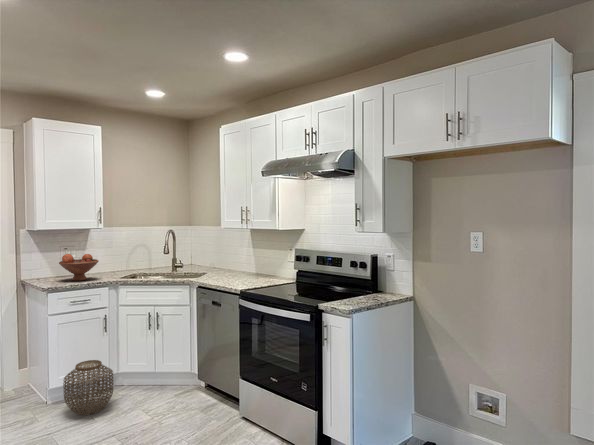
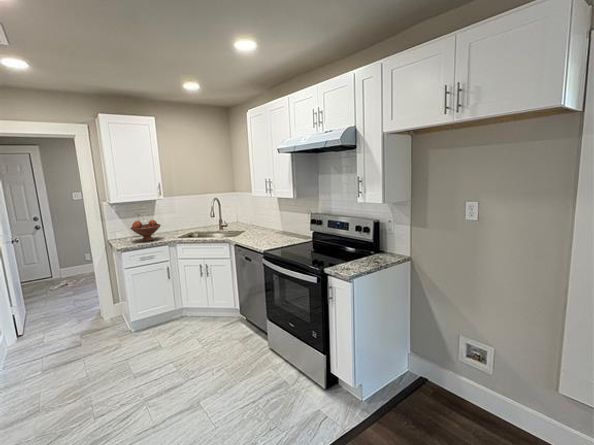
woven basket: present [63,360,114,415] -> none [138,302,176,343]

